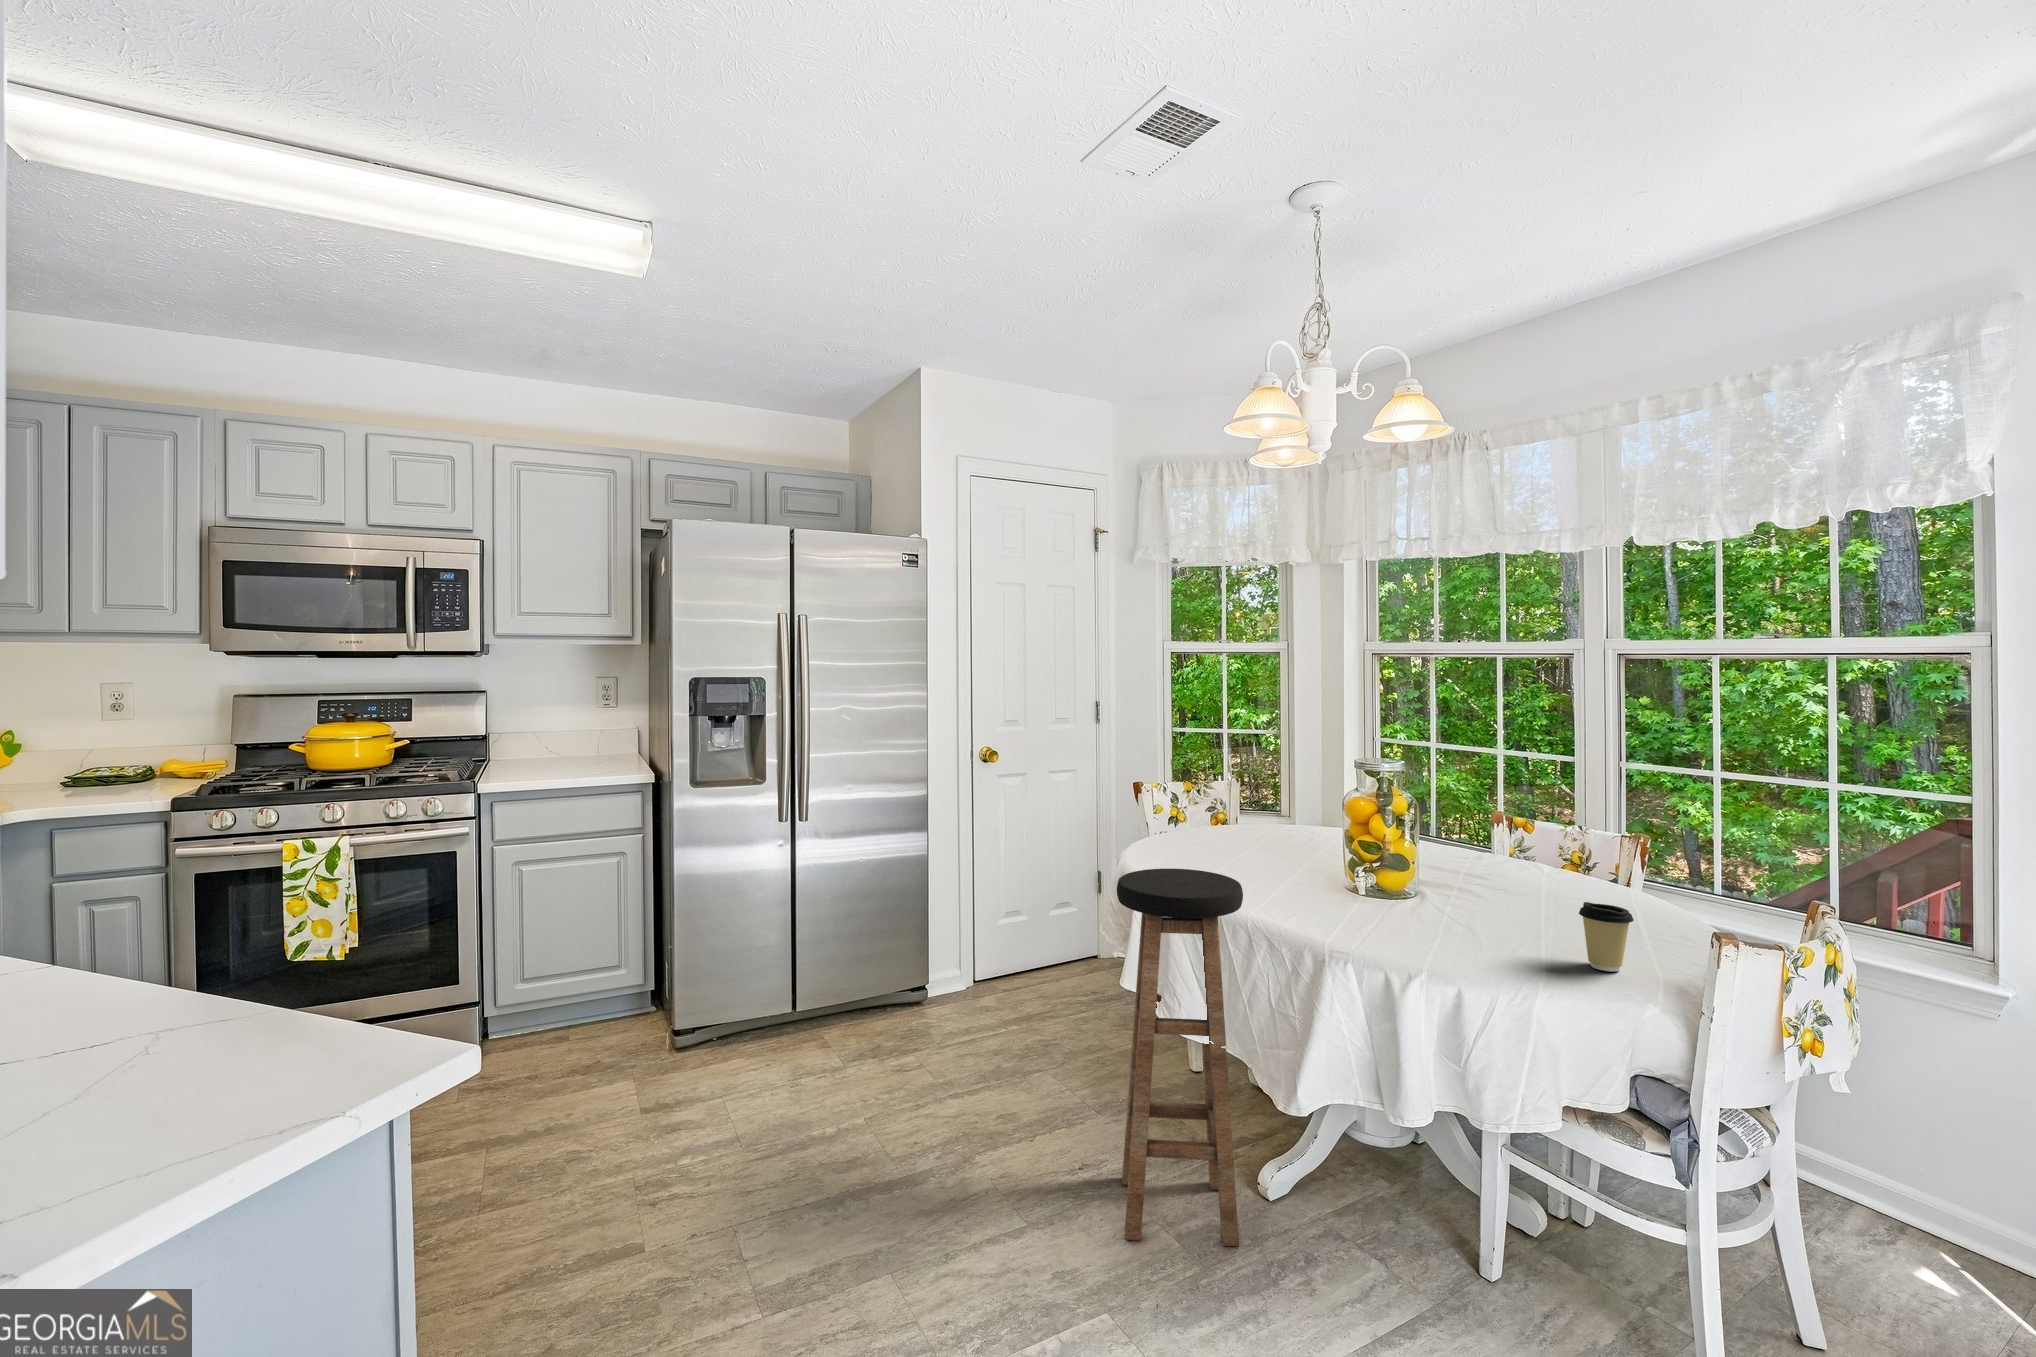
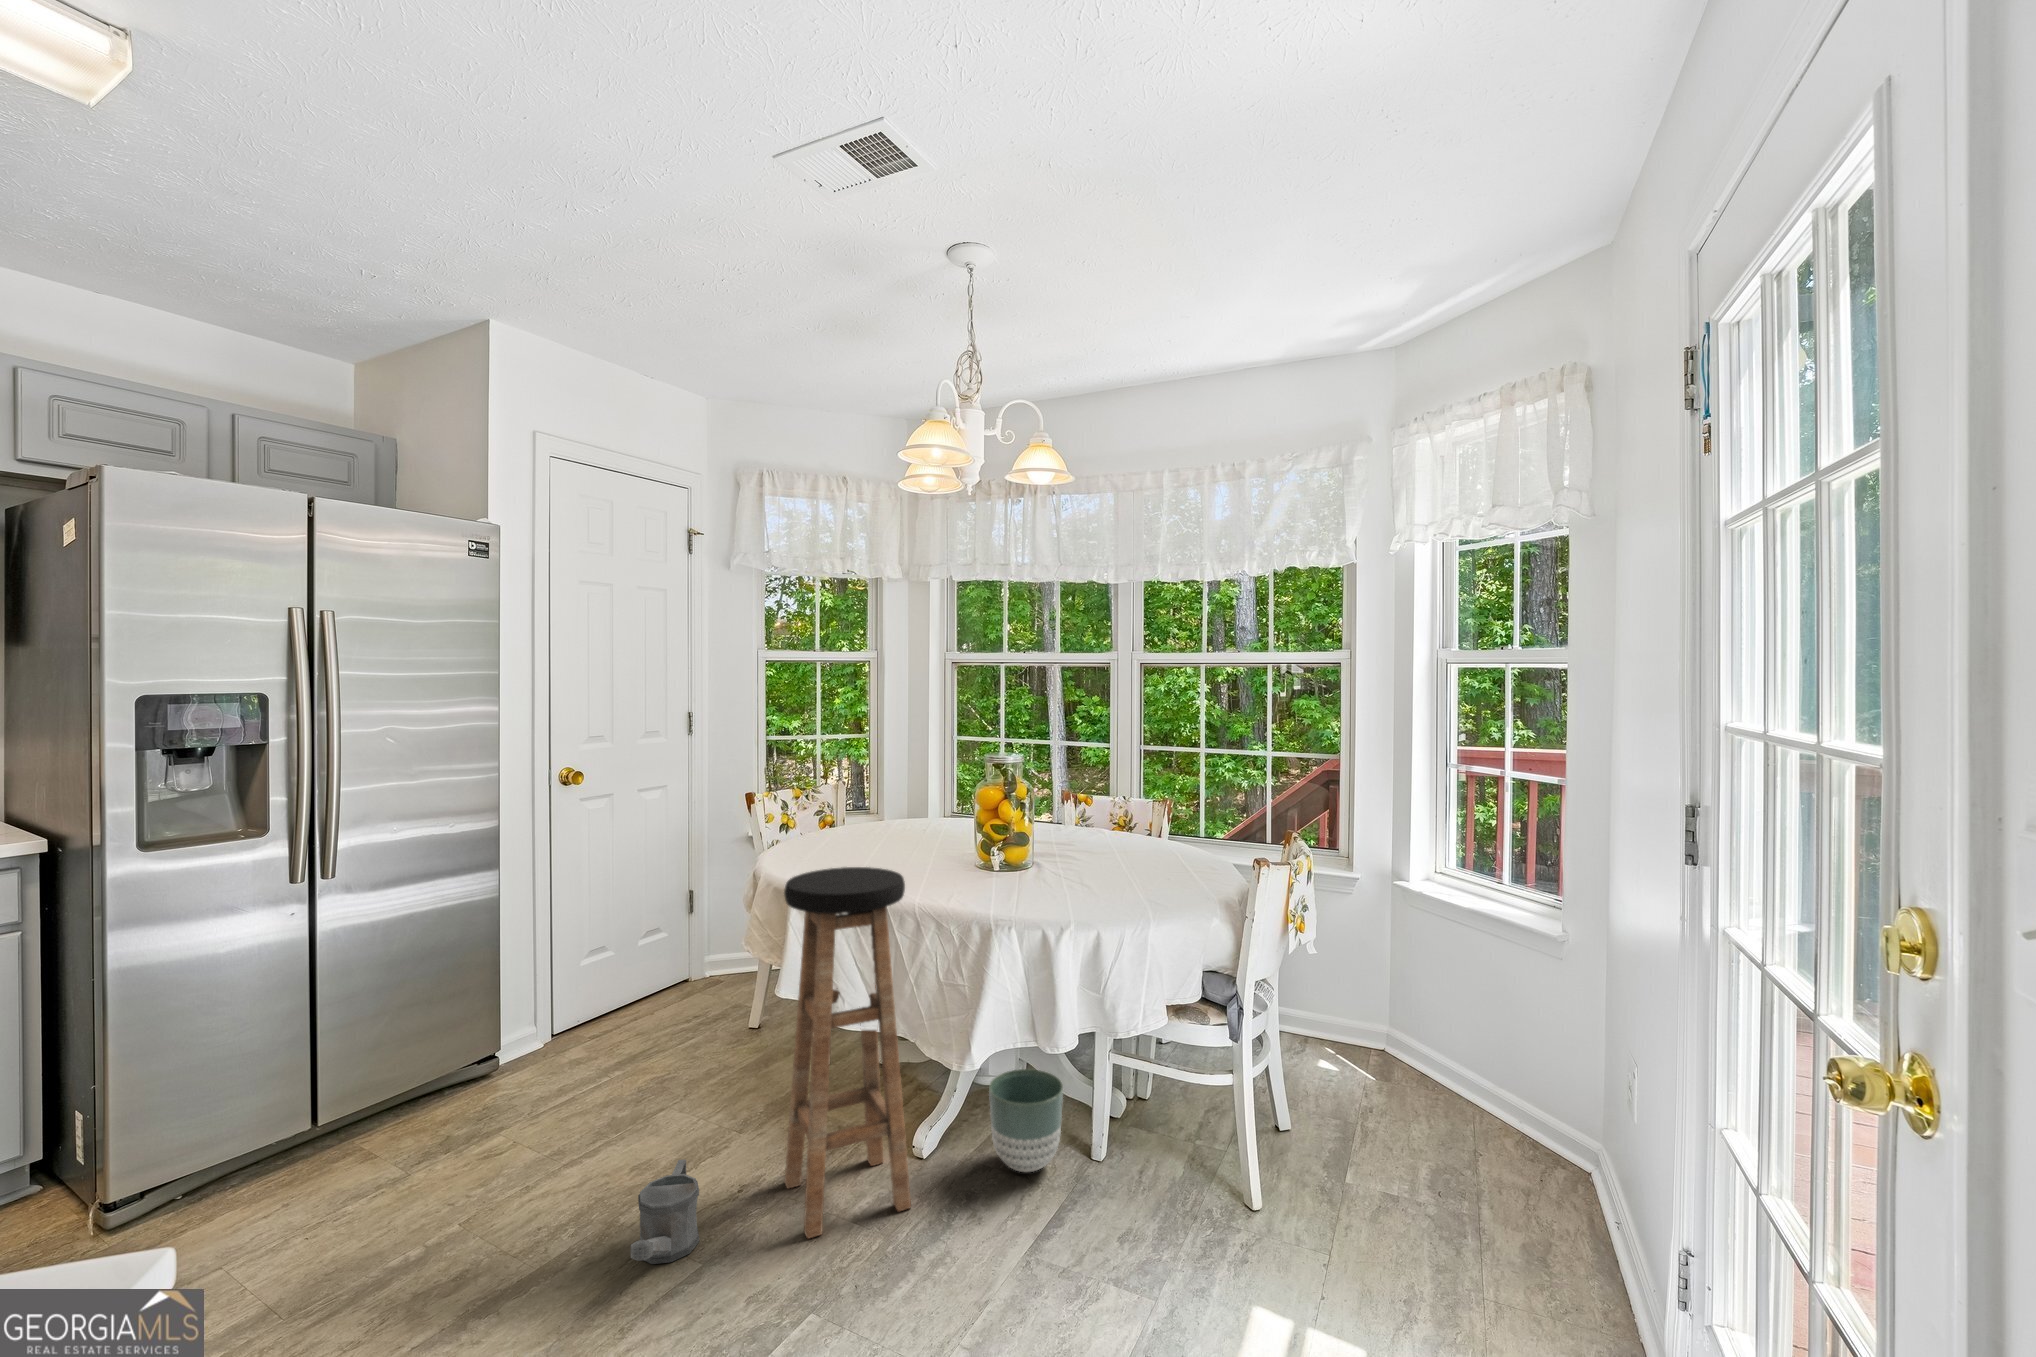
coffee cup: present [1579,902,1634,971] -> none [1166,850,1201,900]
watering can: none [959,1125,1033,1216] -> present [631,1159,699,1264]
planter: none [1342,1131,1436,1256] -> present [989,1069,1063,1172]

